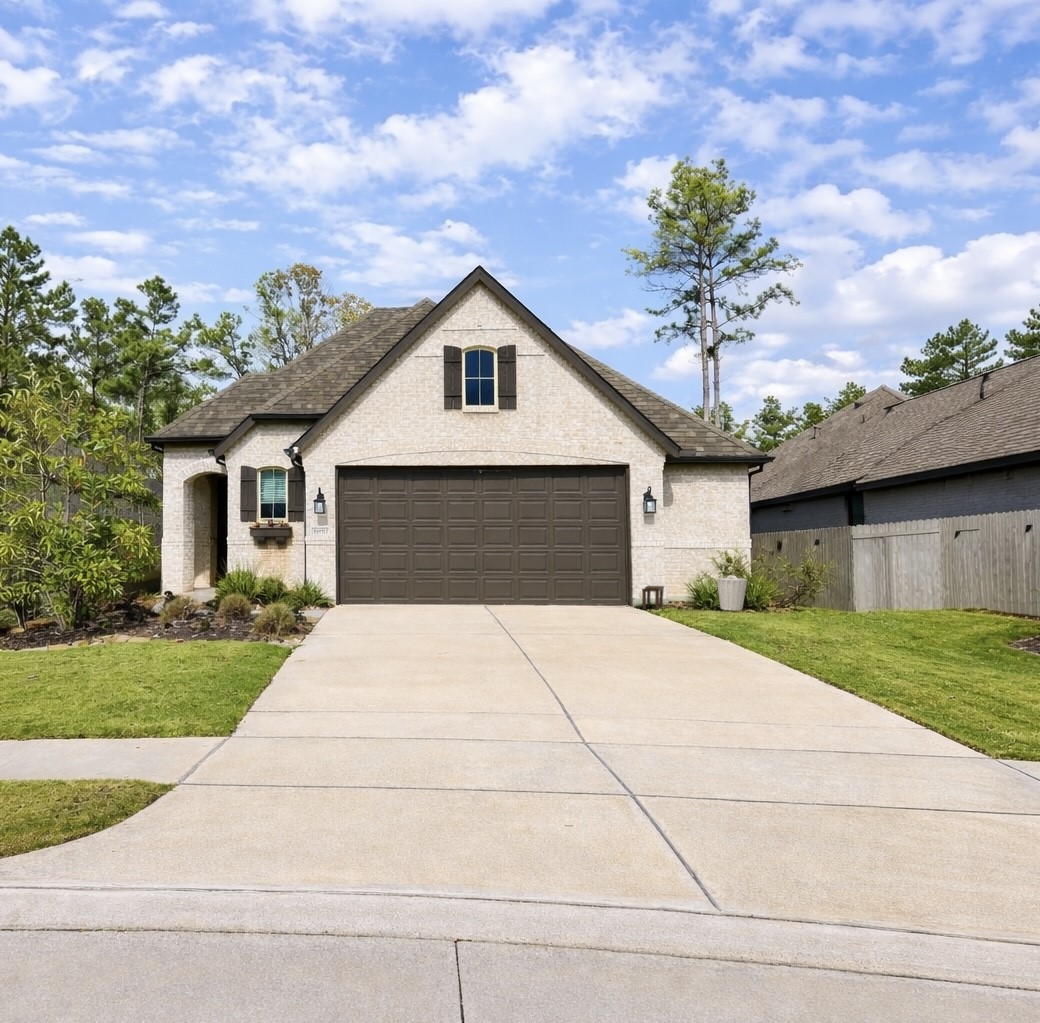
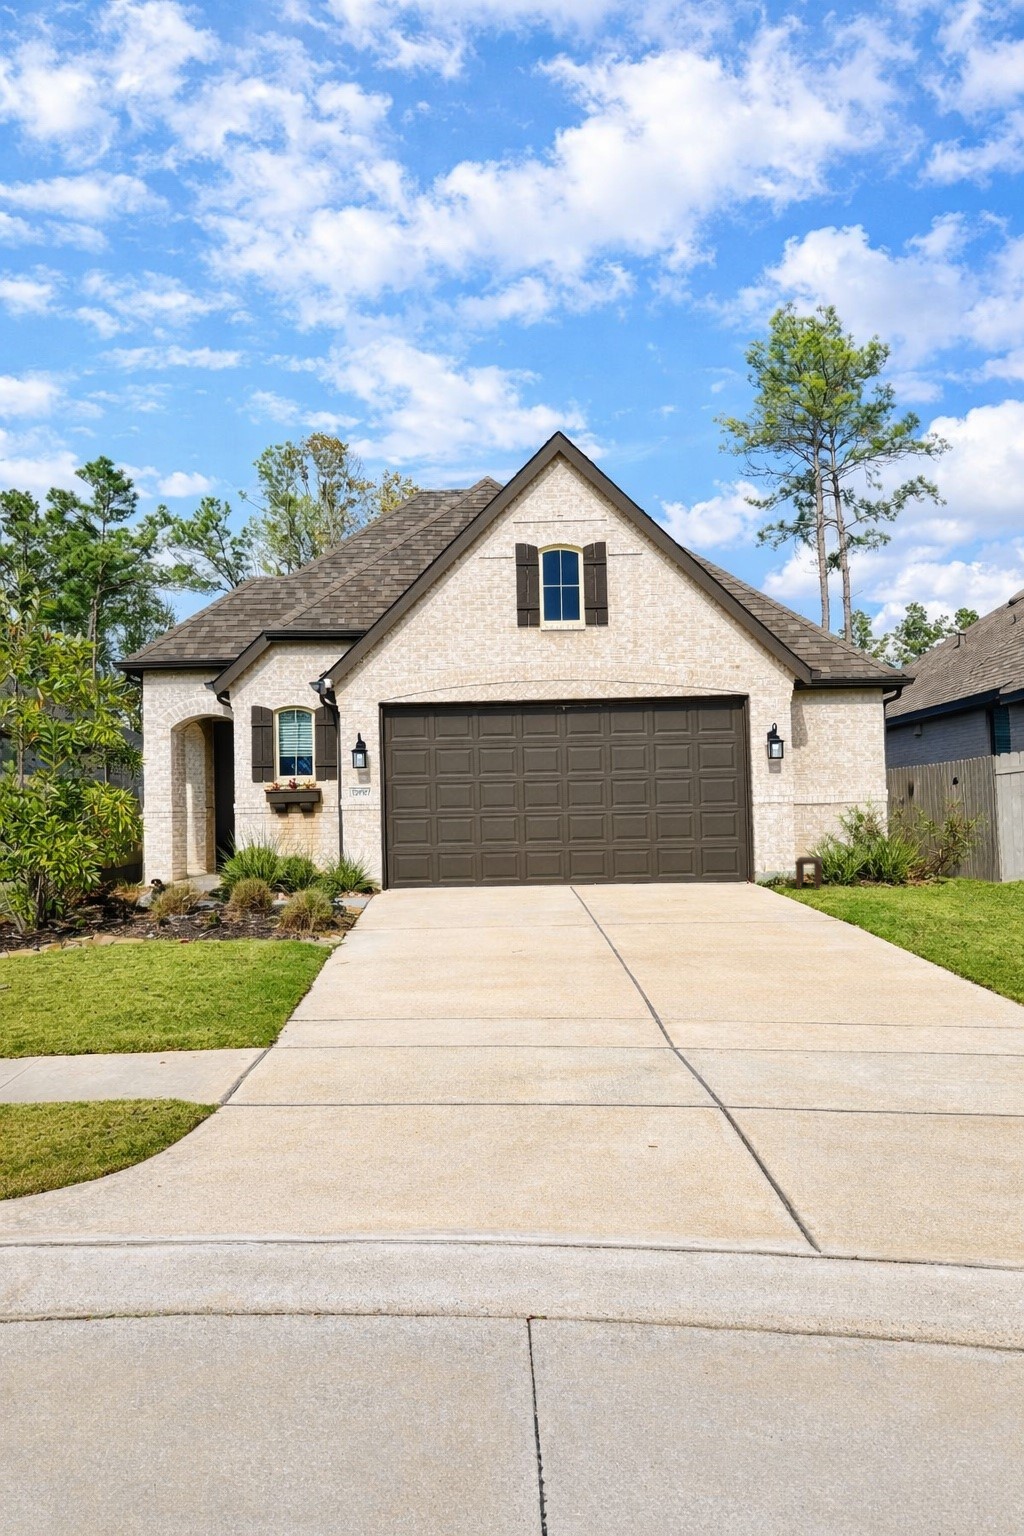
trash can: present [717,575,747,610] -> none [897,840,941,888]

